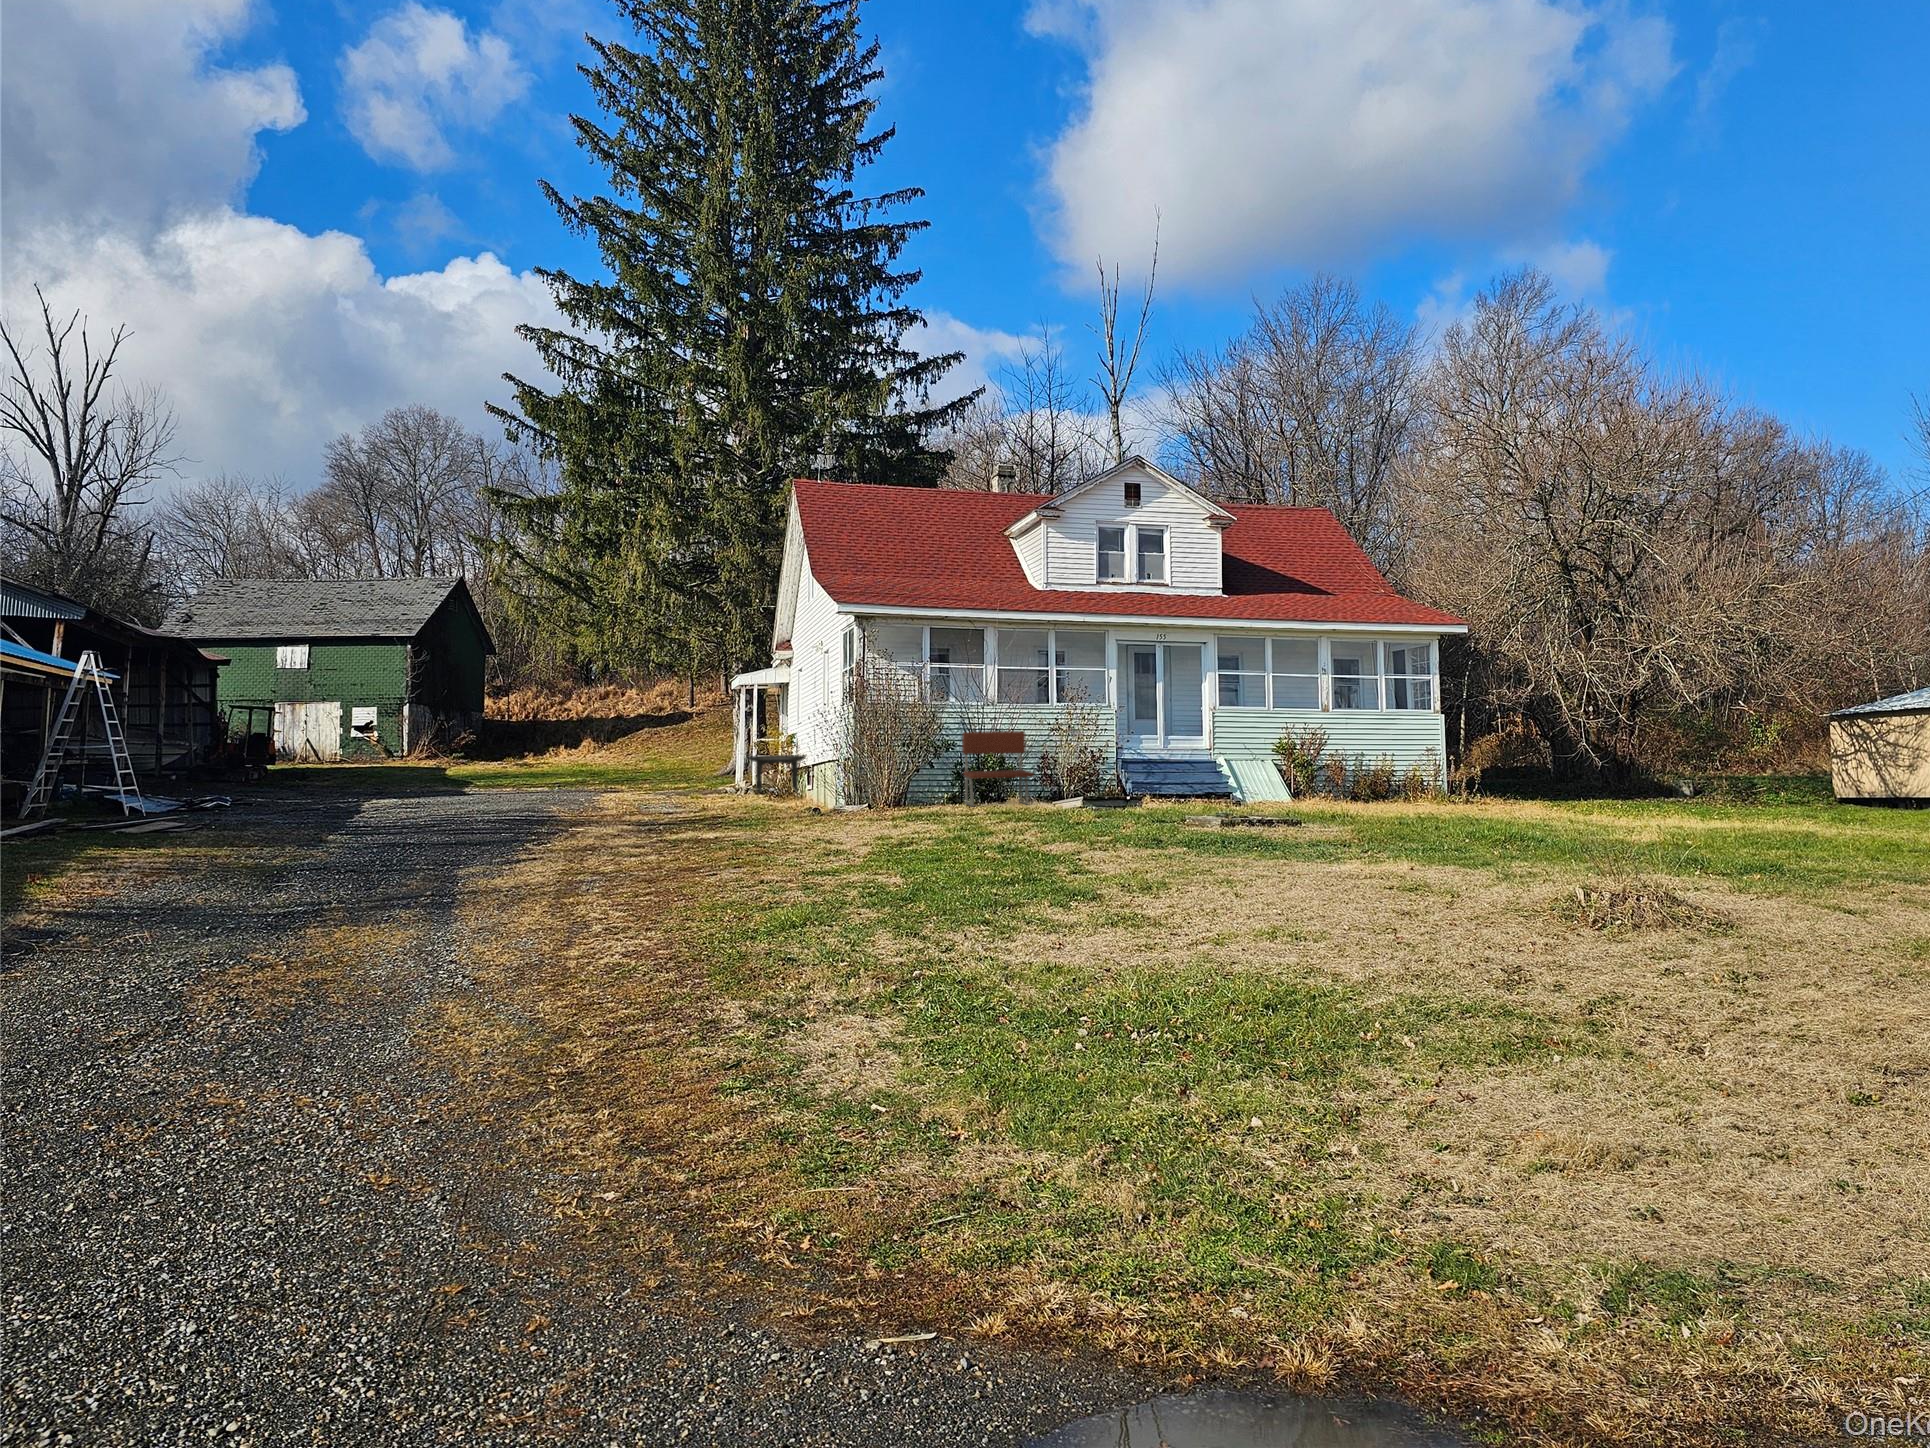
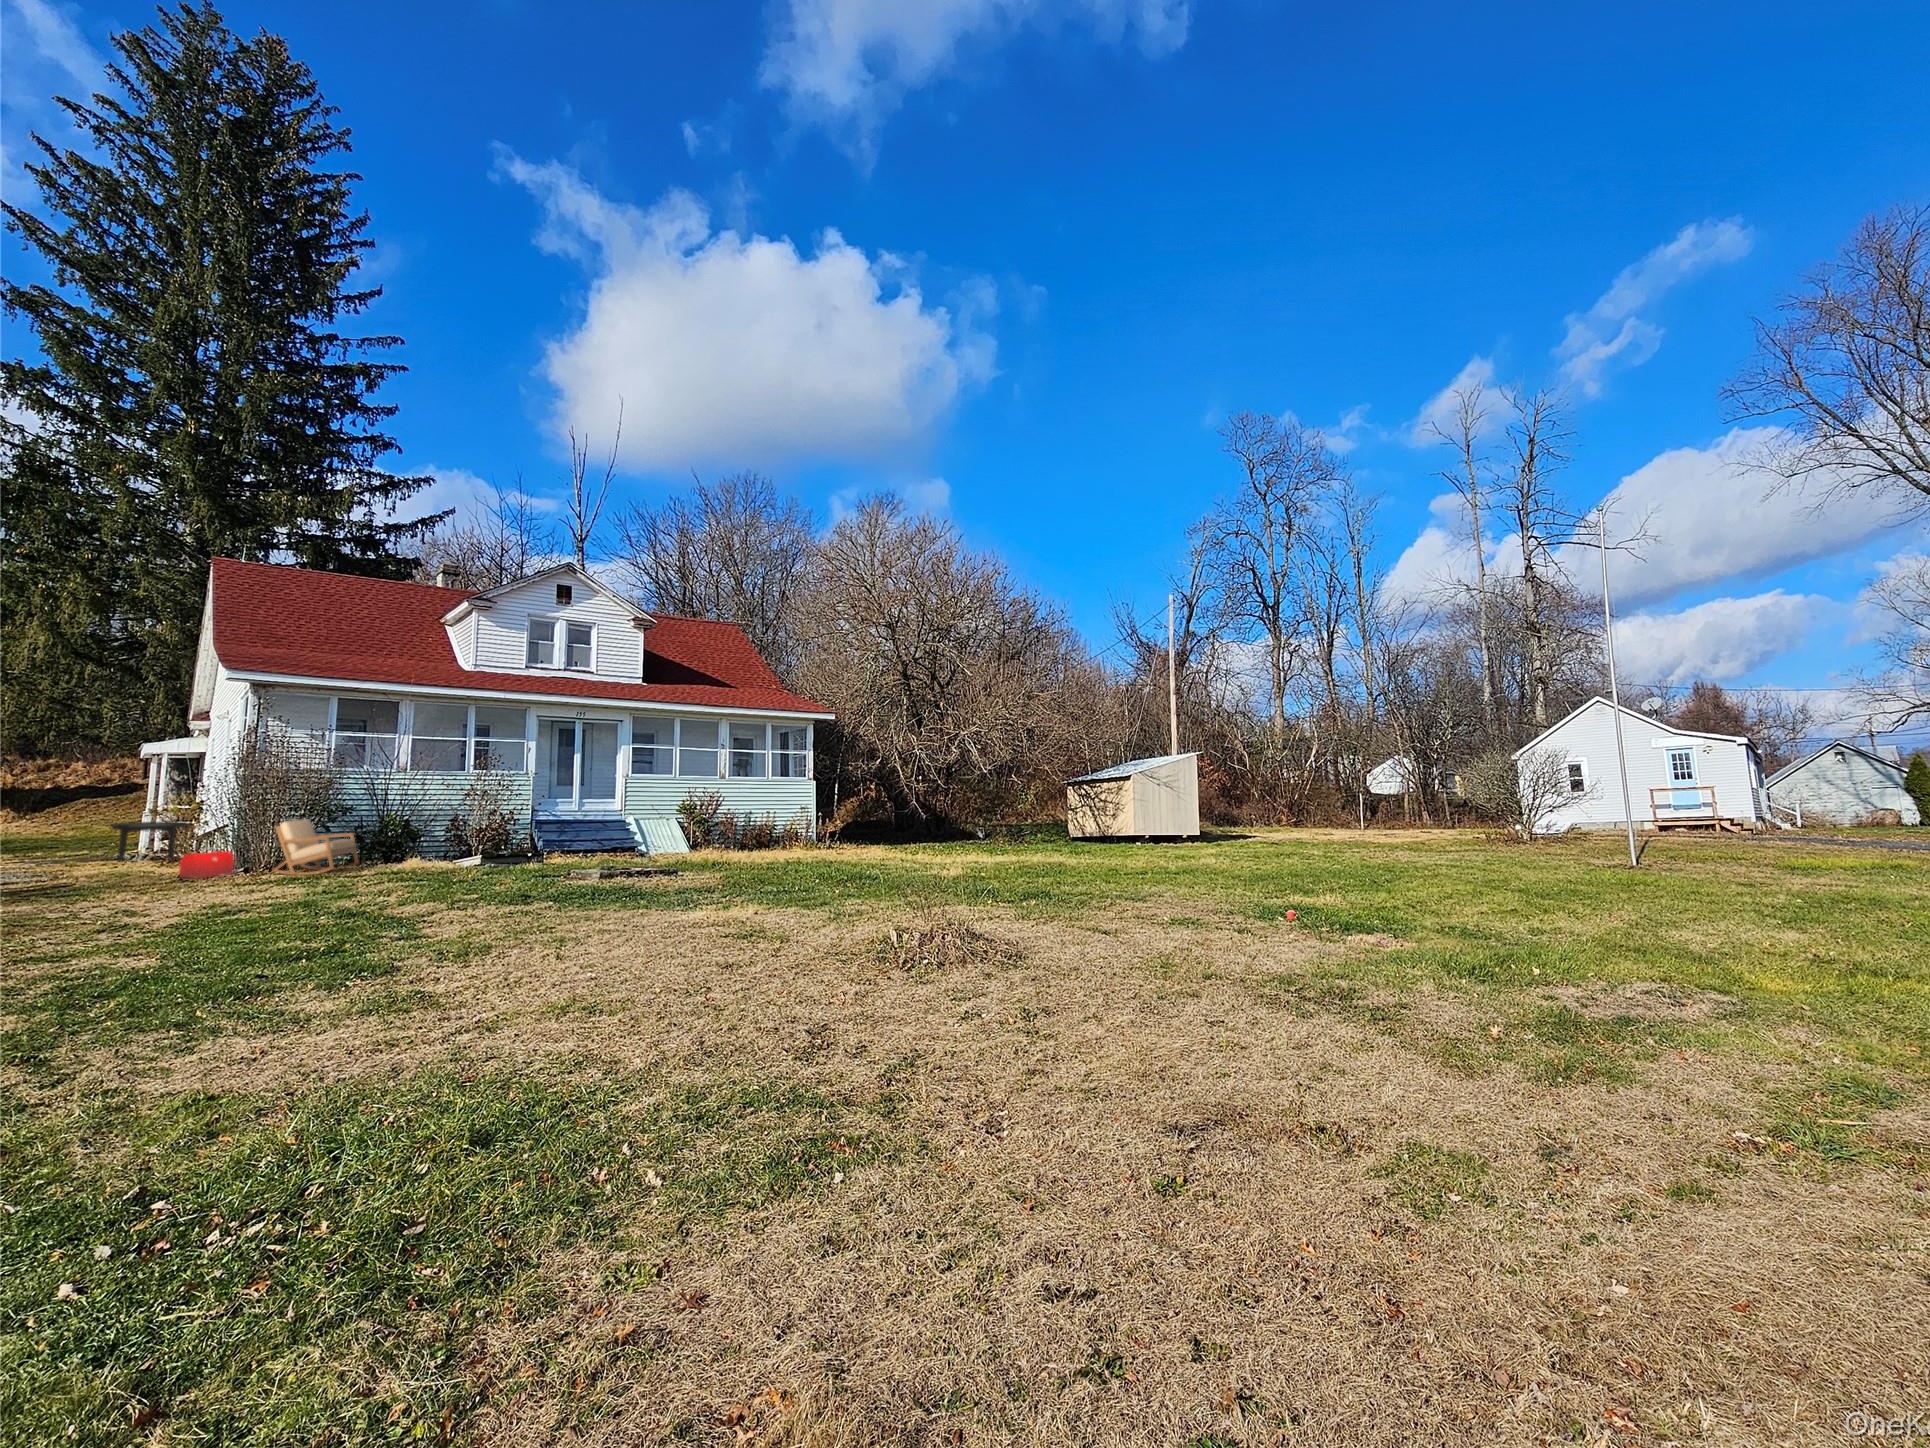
bench: present [962,731,1034,806] -> none [362,796,439,867]
chair: none [894,755,966,813] -> present [273,819,359,875]
toolbox: none [820,781,862,812] -> present [179,847,234,878]

